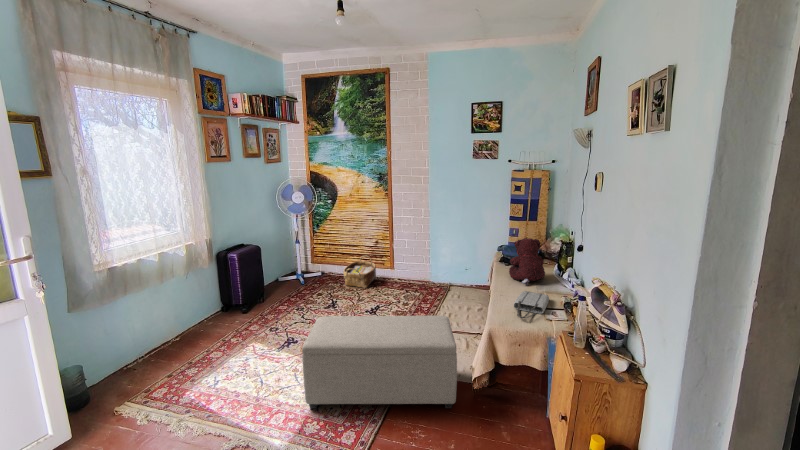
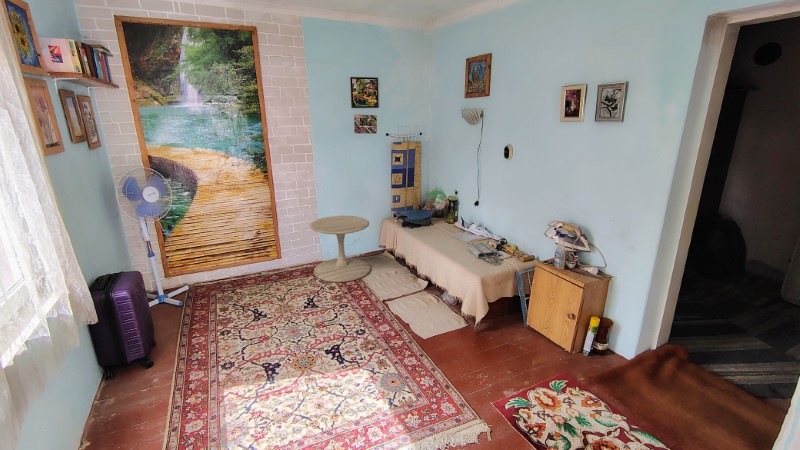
teddy bear: present [509,238,545,285] -> none [435,202,462,240]
side table: none [407,239,465,304] -> present [310,216,371,282]
woven basket: present [343,256,376,288] -> none [233,252,270,292]
ottoman: present [302,316,457,409] -> none [346,280,483,408]

